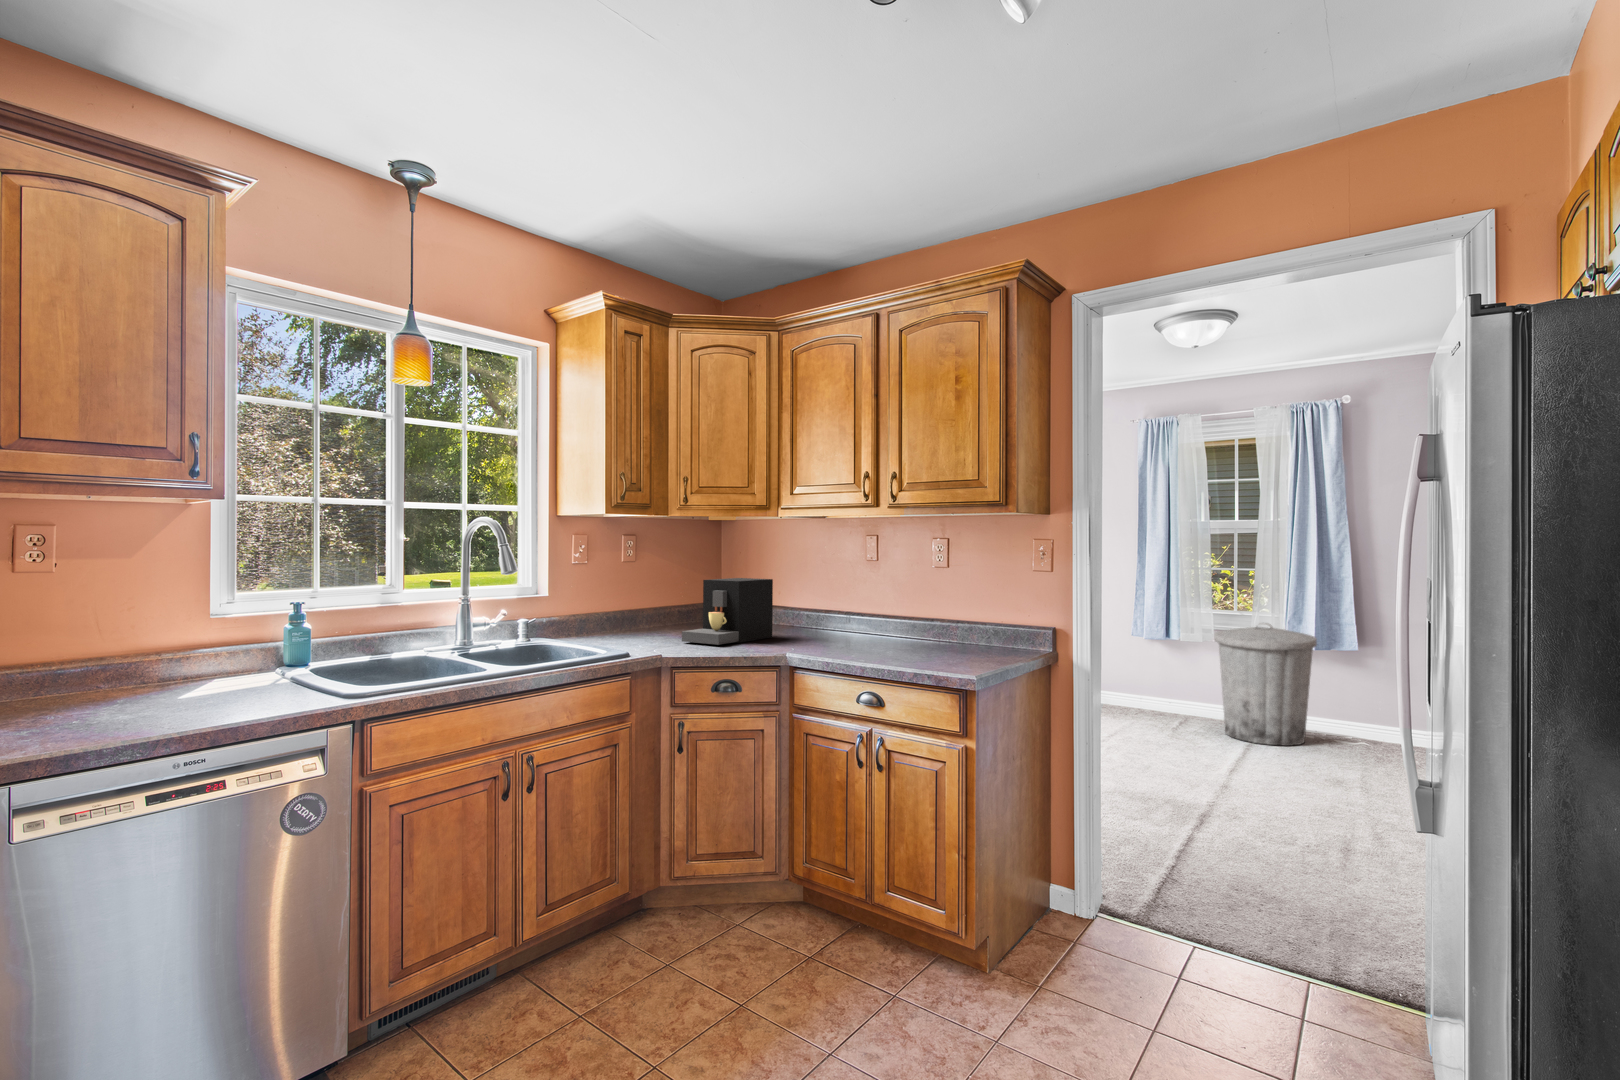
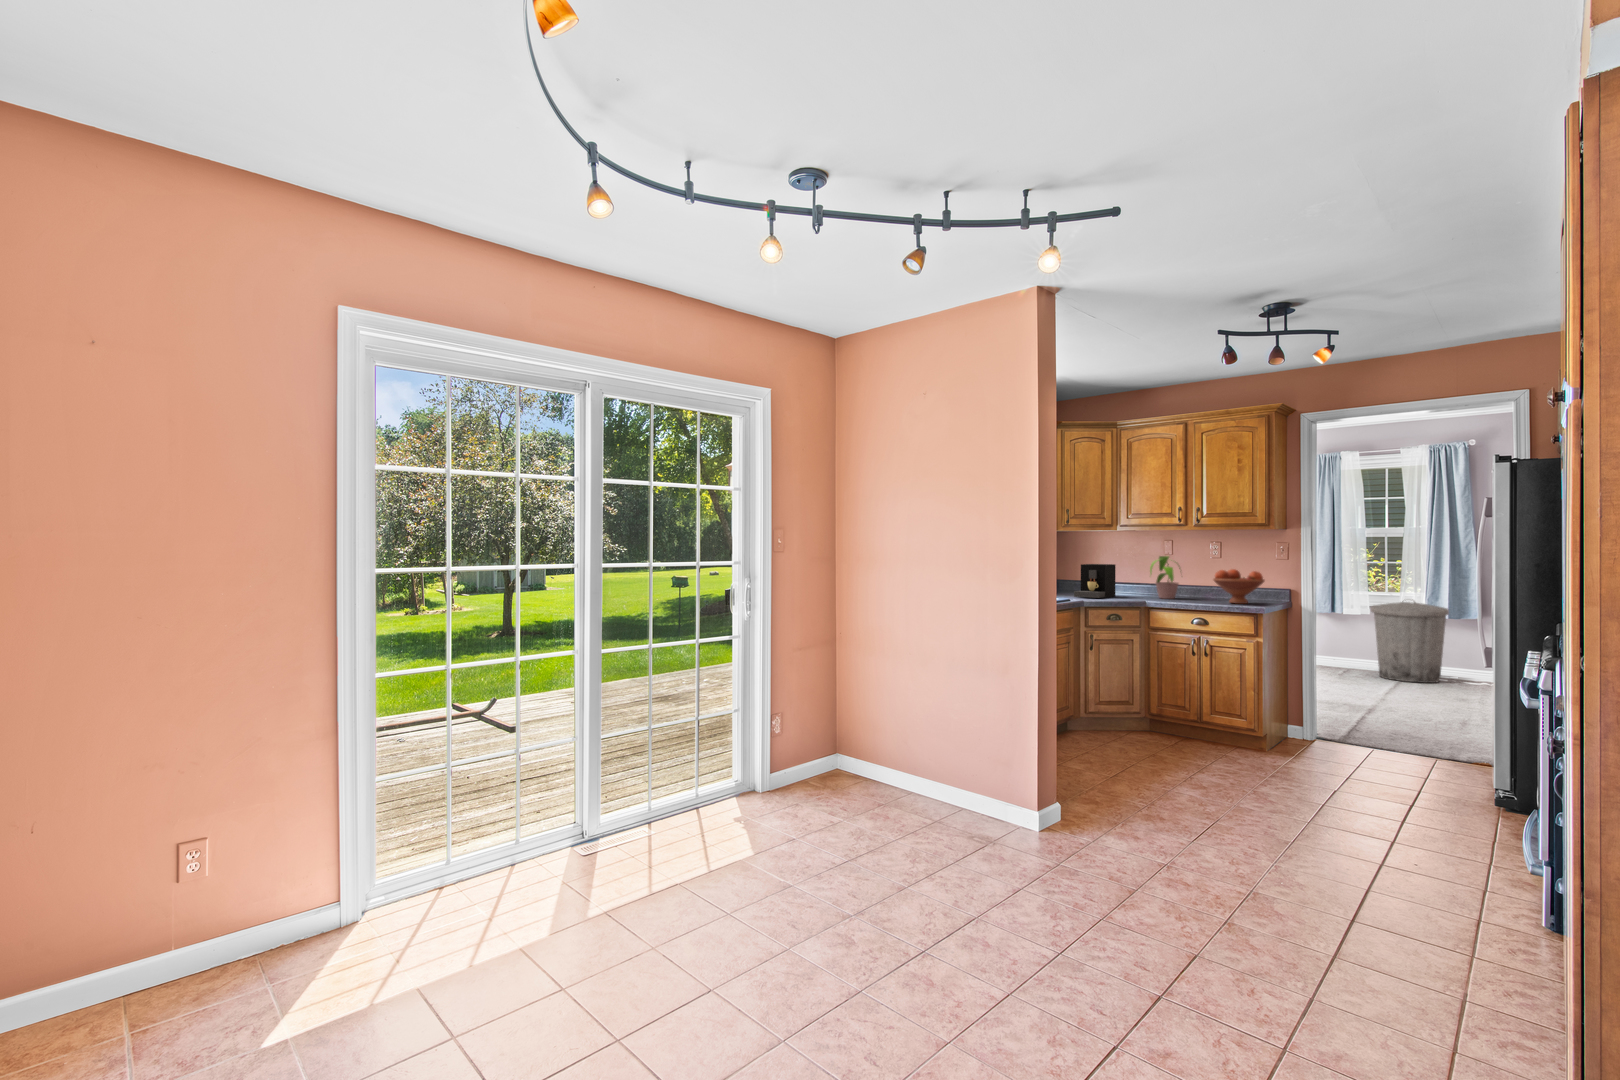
potted plant: none [814,564,883,645] -> present [1150,556,1180,599]
fruit bowl: none [906,591,998,661] -> present [1213,569,1265,604]

